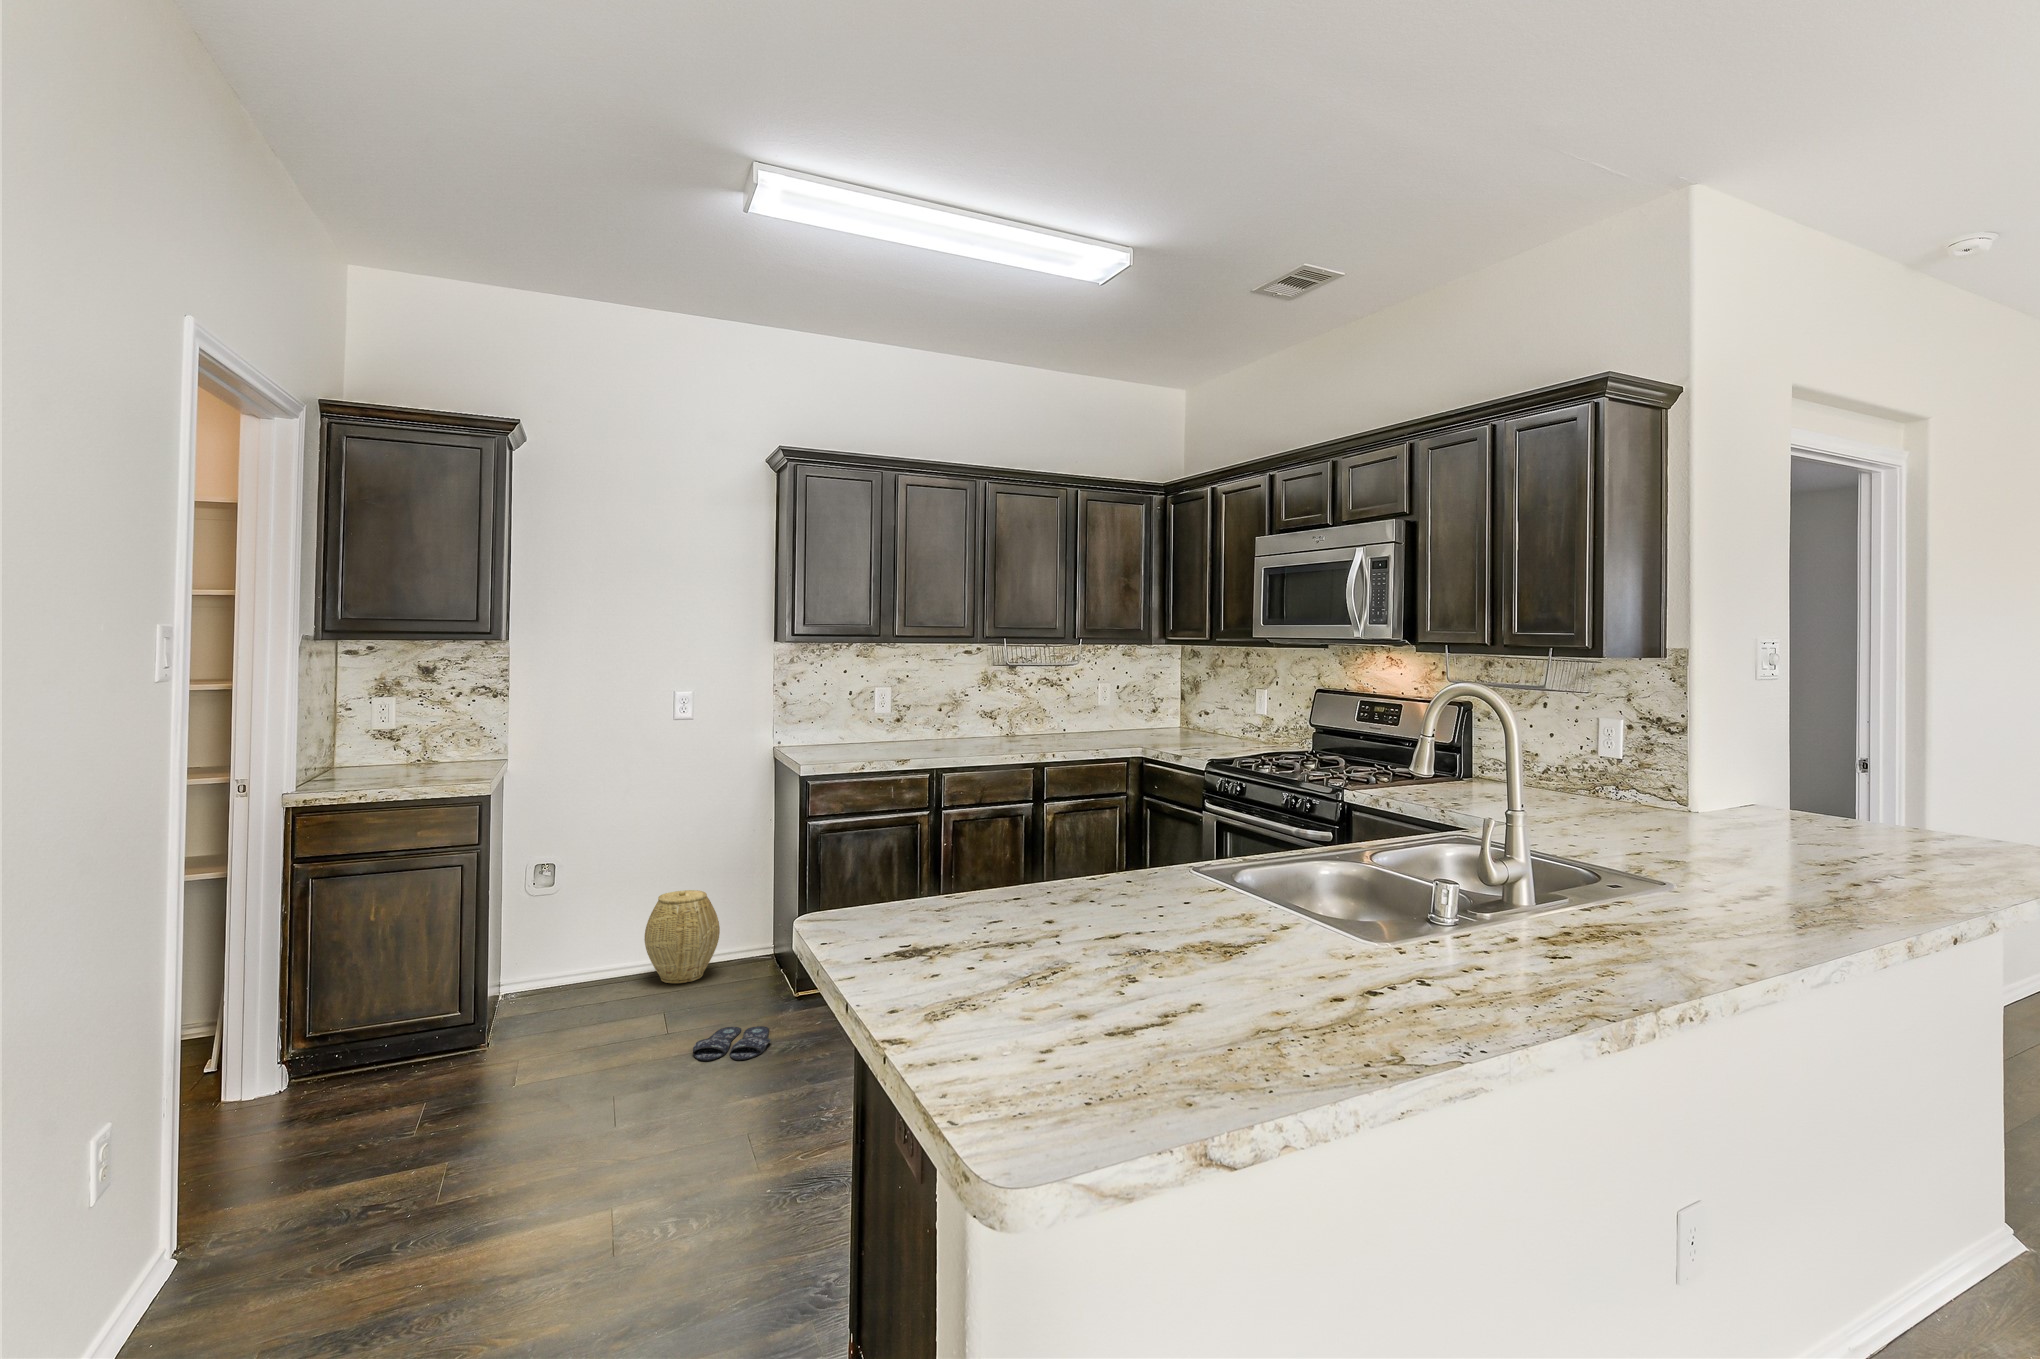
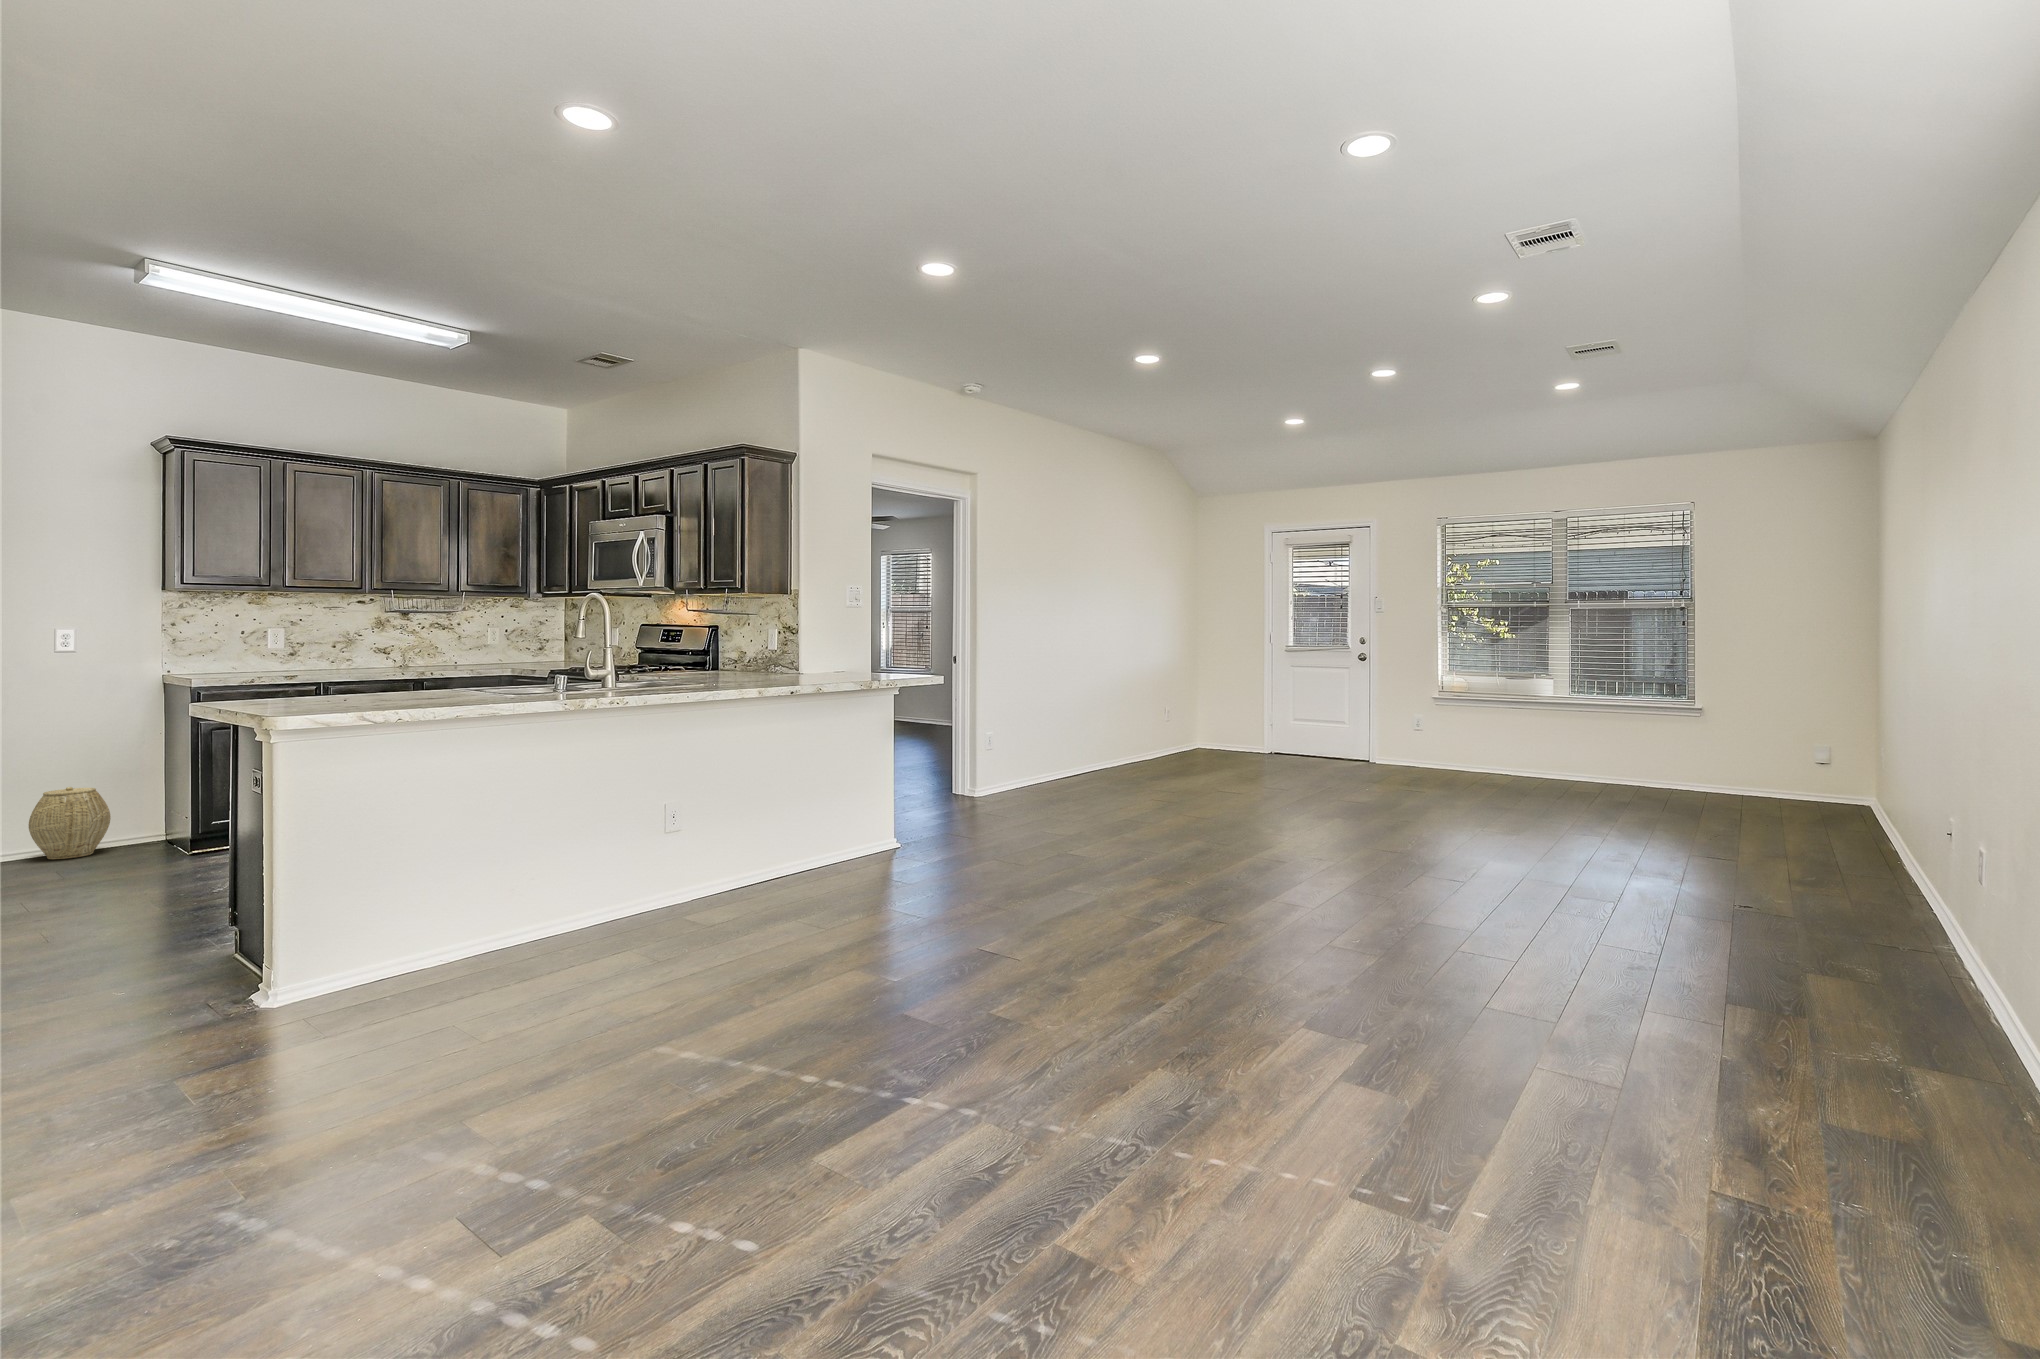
slippers: present [693,1026,771,1061] -> none [90,867,166,885]

